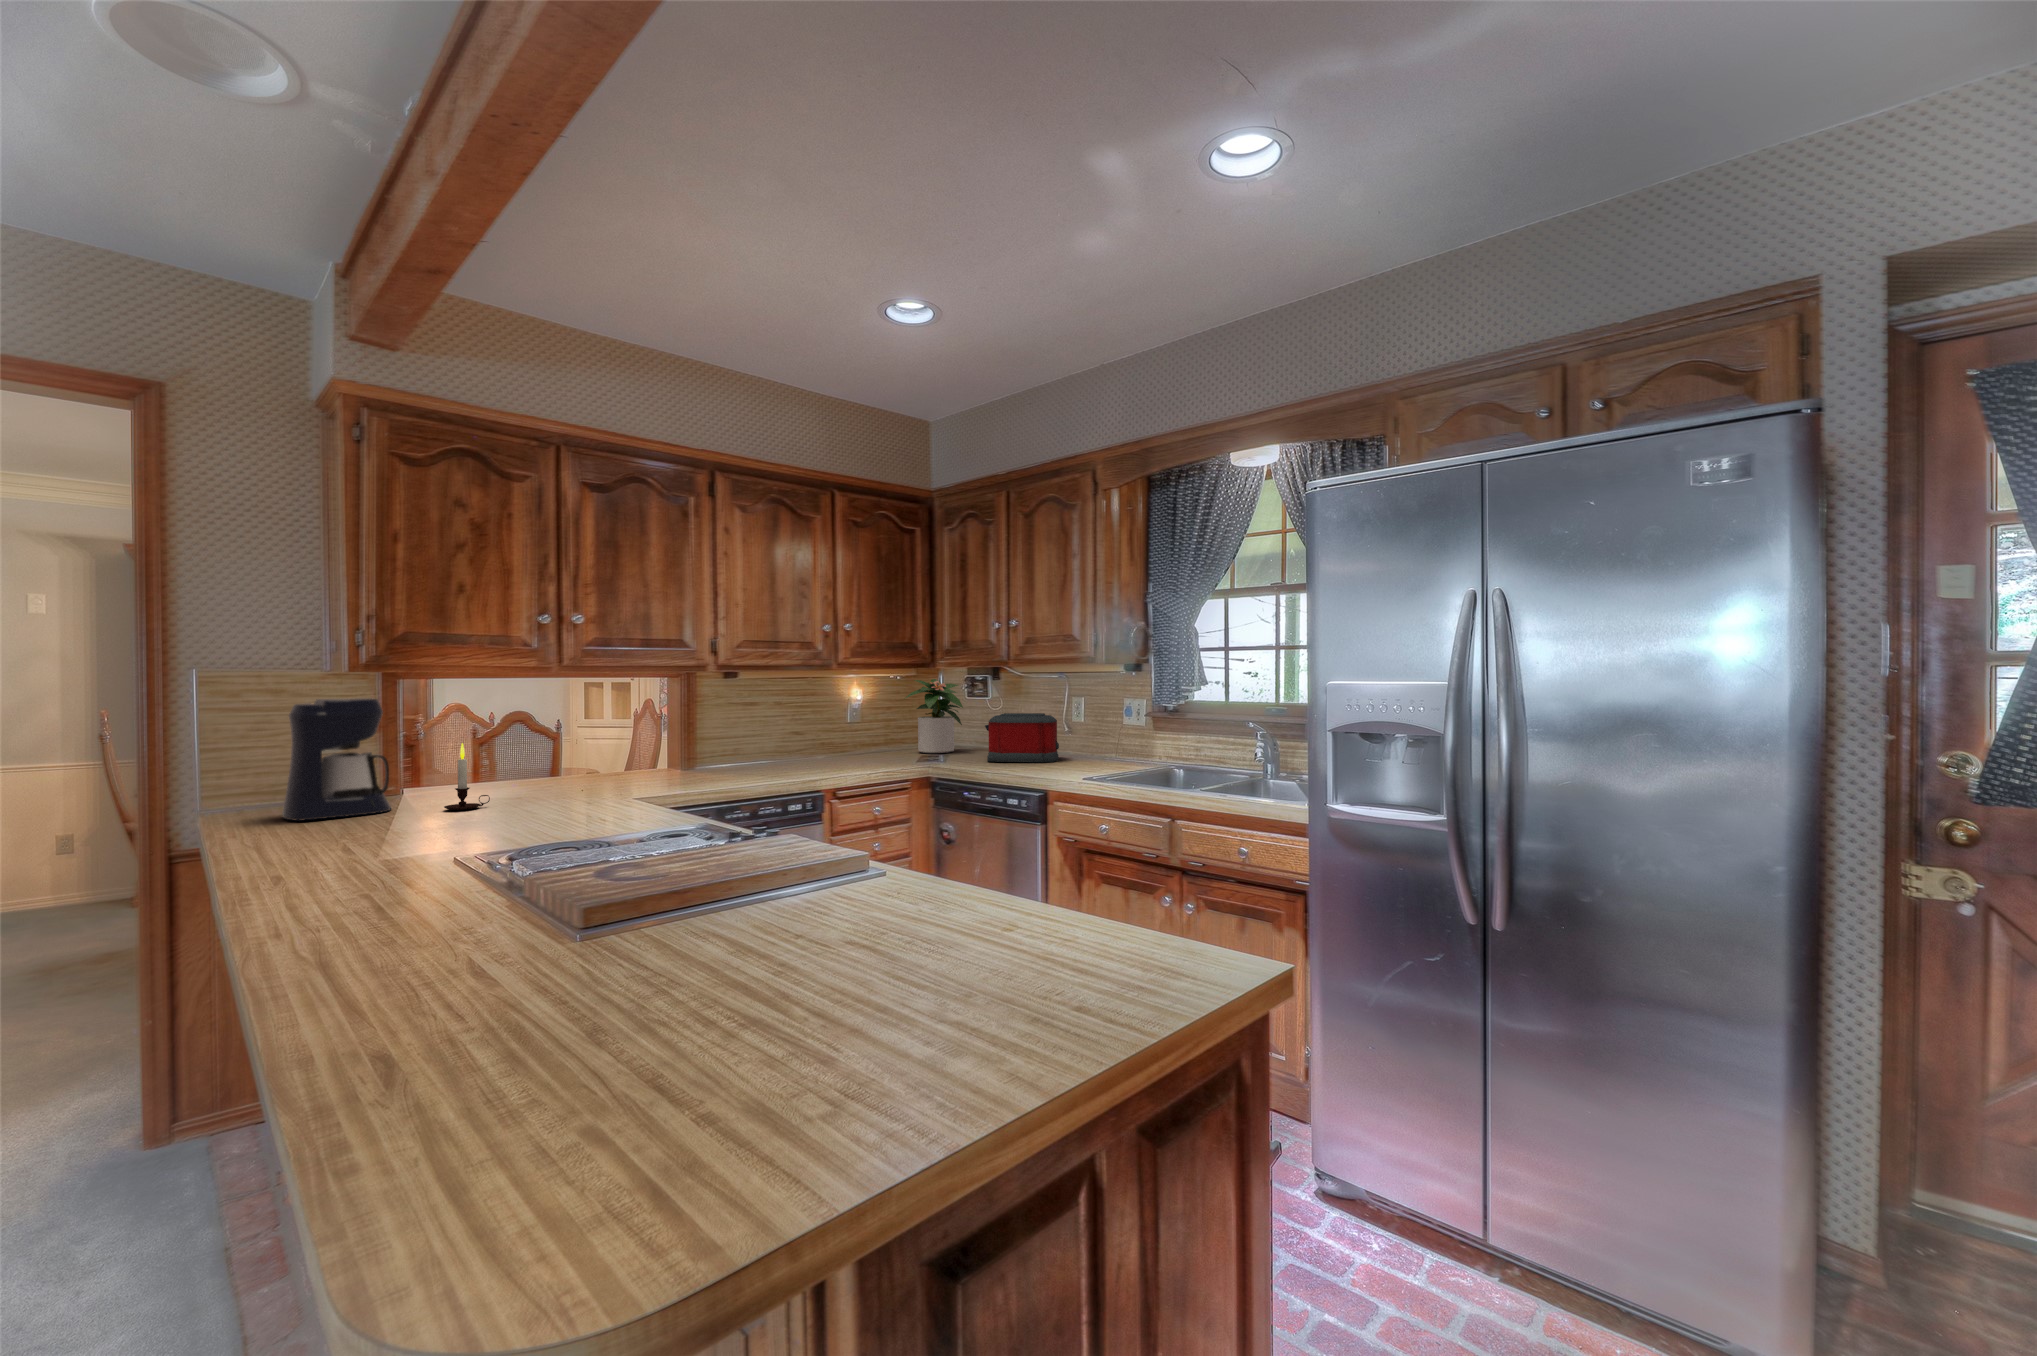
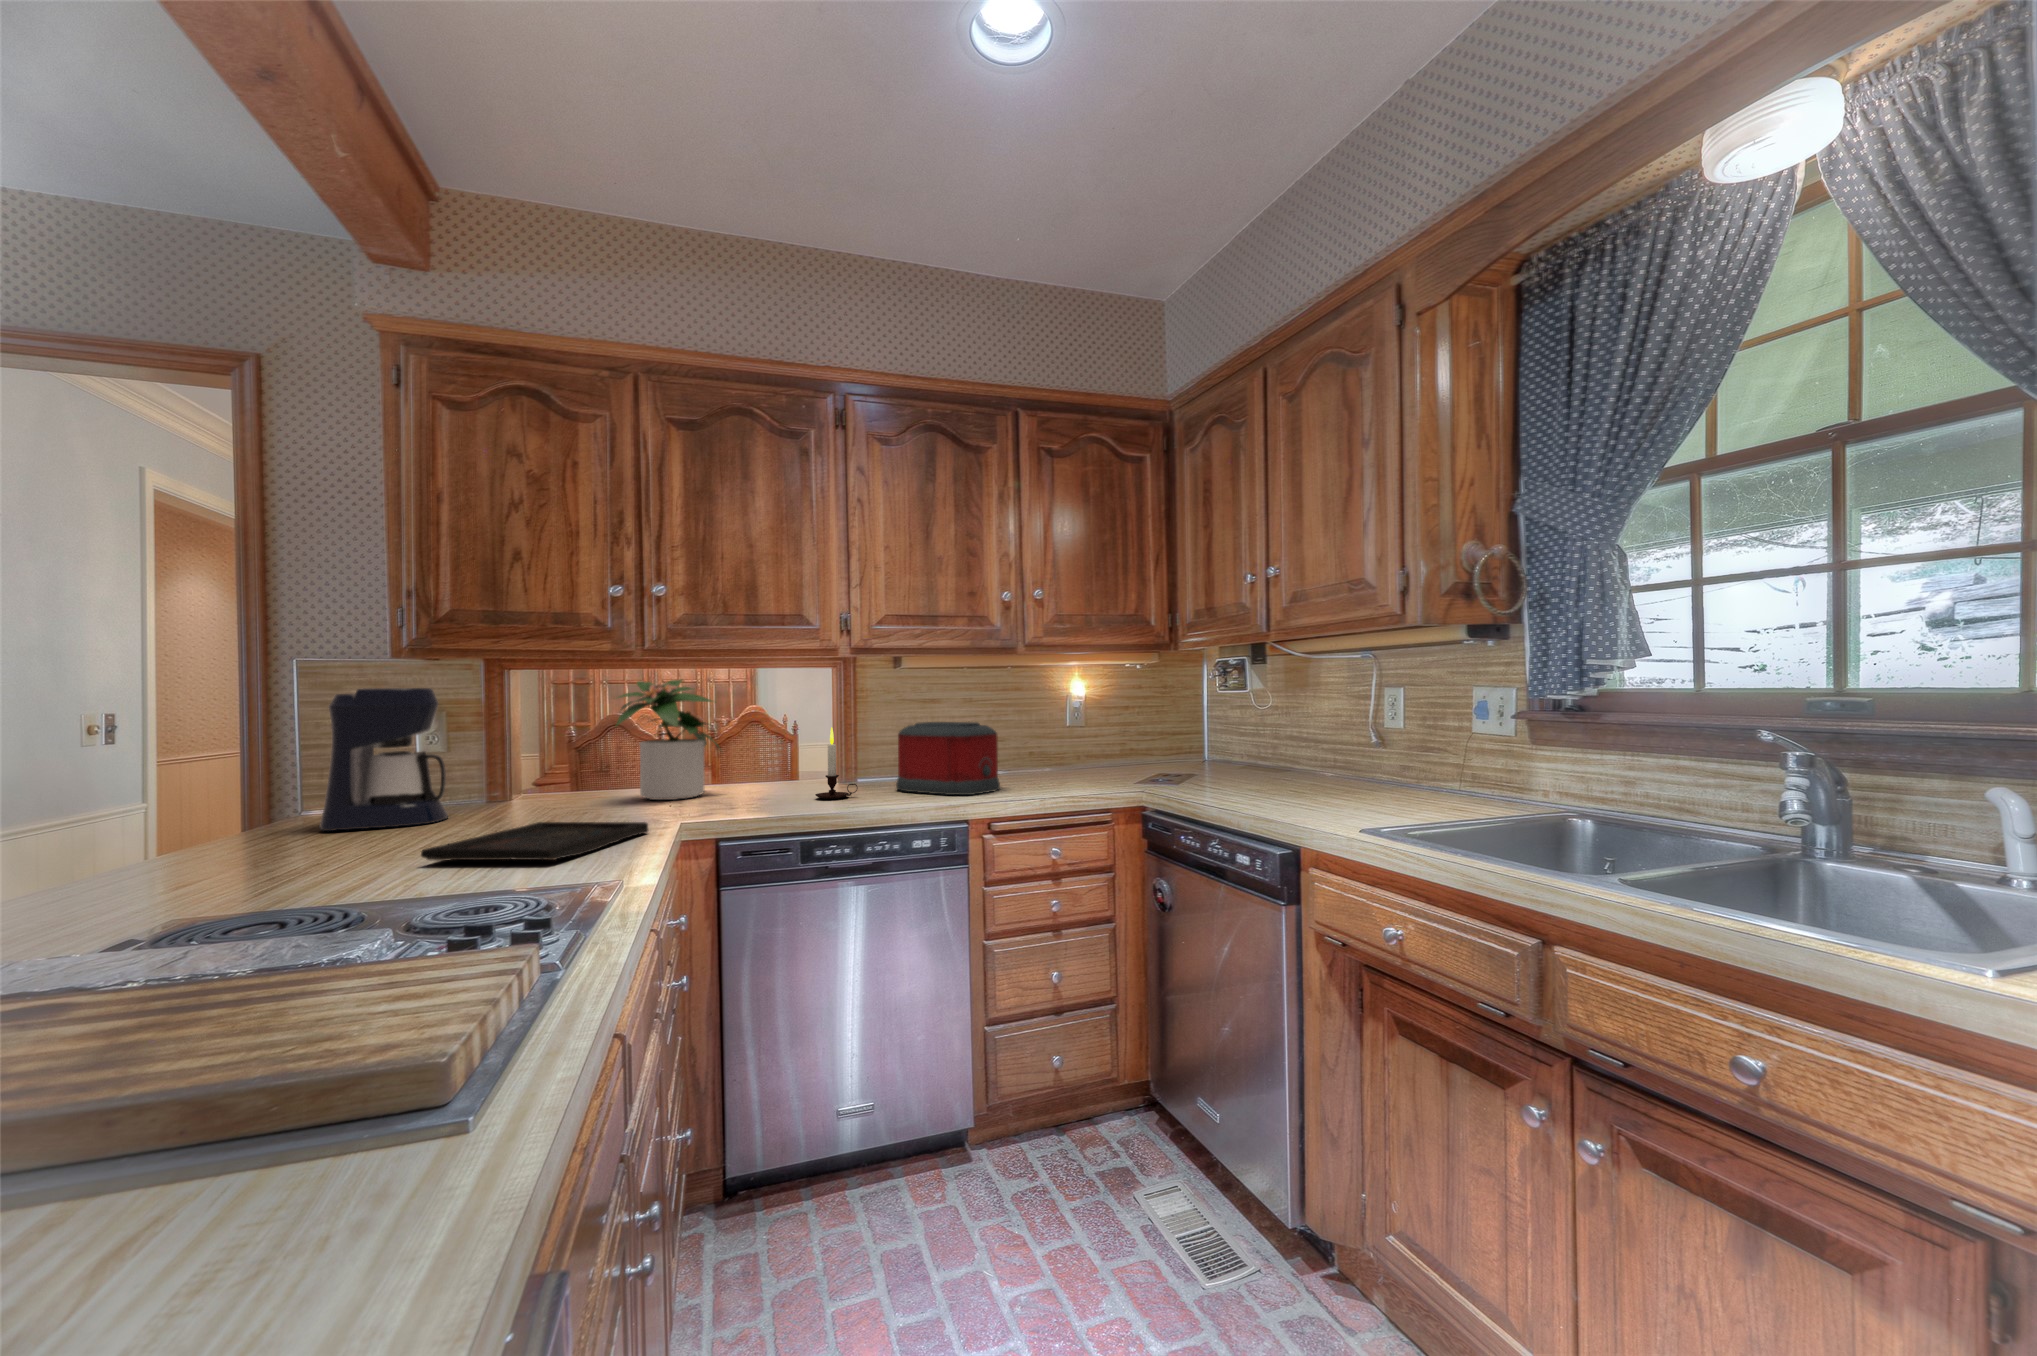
potted plant: present [906,679,963,753] -> present [616,680,720,800]
toaster: present [985,713,1059,762] -> present [896,722,1000,795]
candle: present [444,743,490,810] -> present [815,727,858,799]
tray: none [506,797,626,824] -> present [421,822,648,861]

